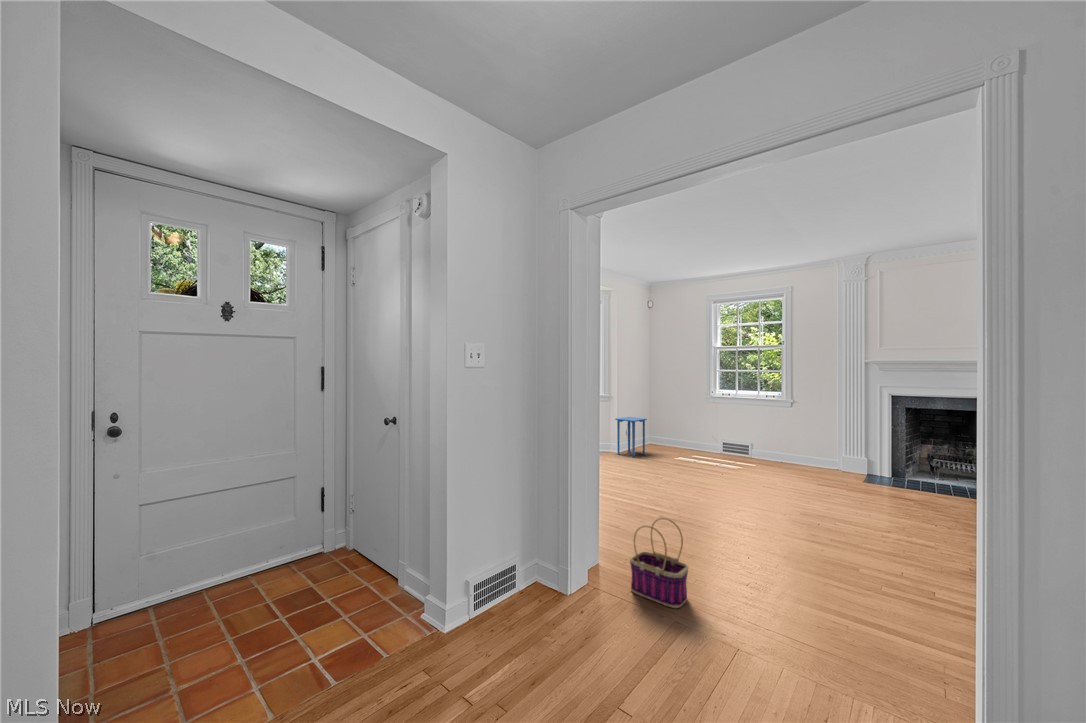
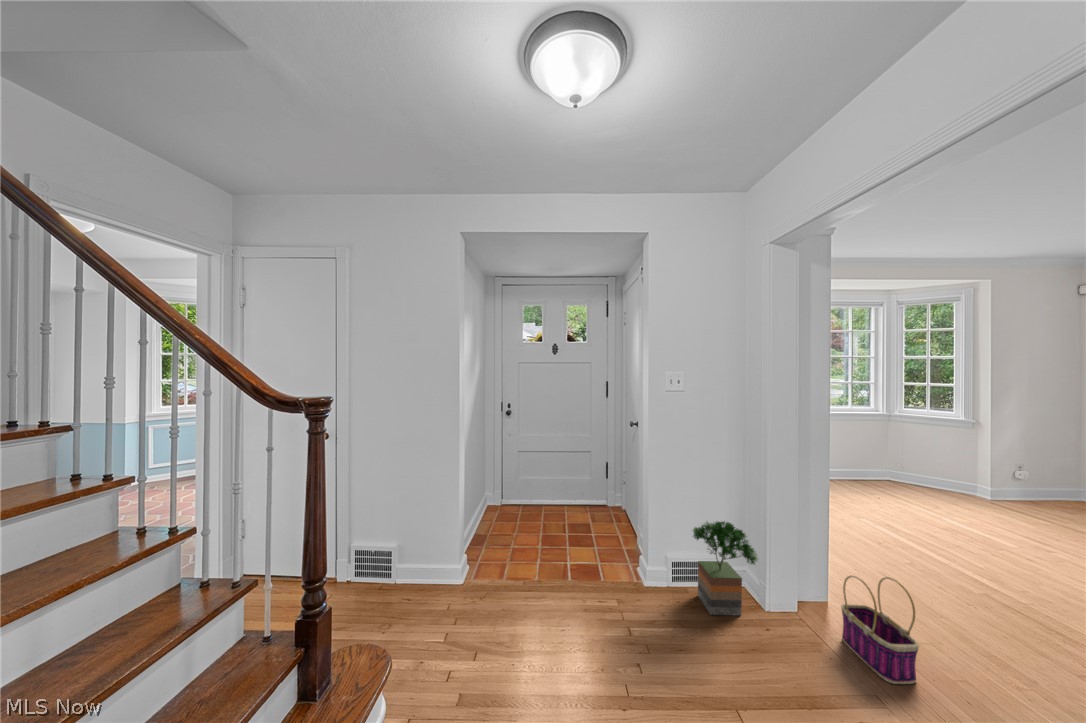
side table: present [615,417,647,457] -> none [969,455,1033,511]
potted tree: none [496,512,573,628] -> present [693,522,758,616]

